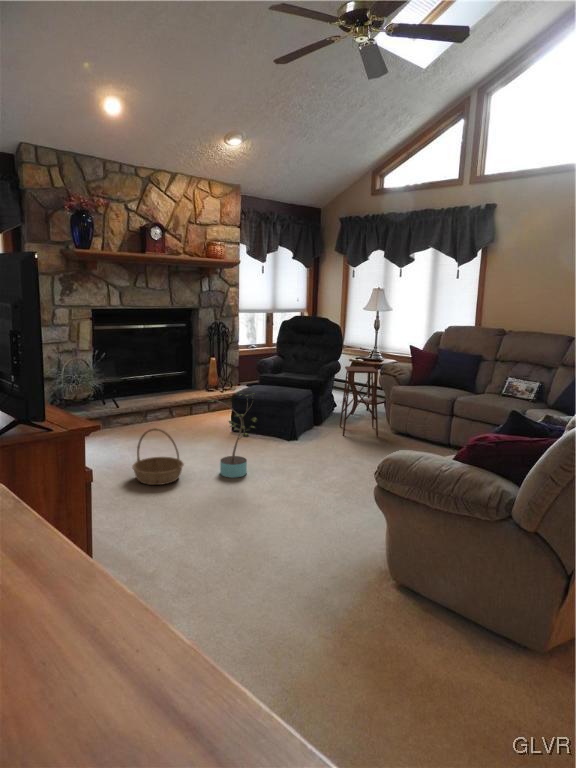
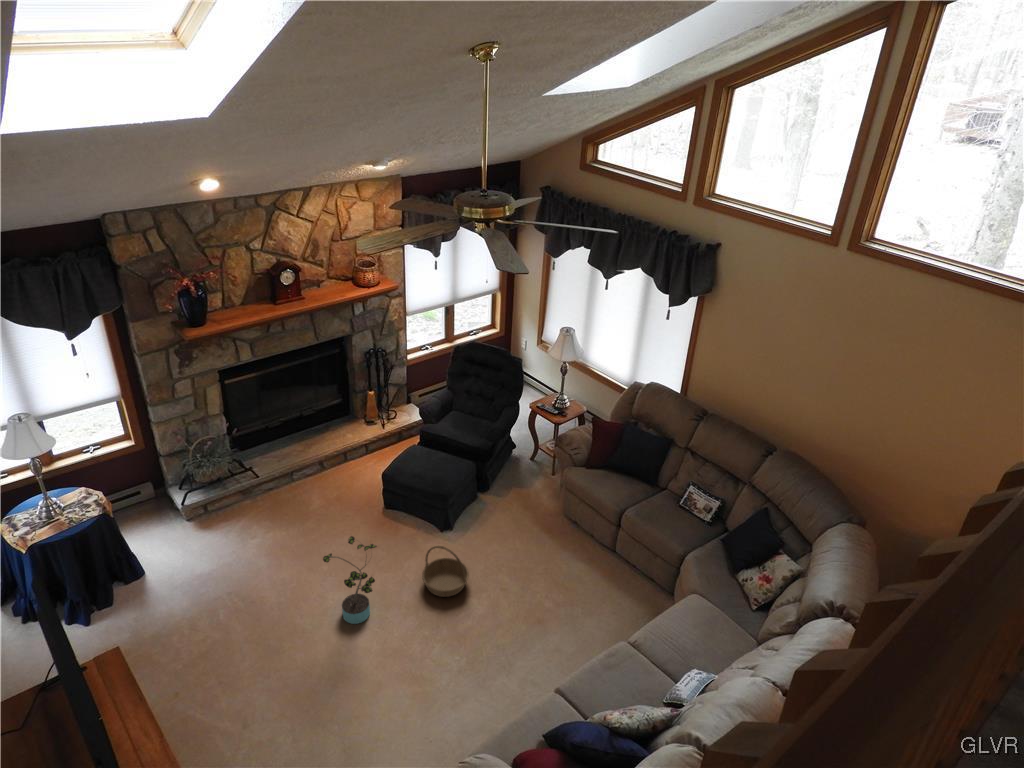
side table: present [340,366,378,437] -> none [500,444,543,528]
basket: present [132,428,184,485] -> present [422,546,469,597]

